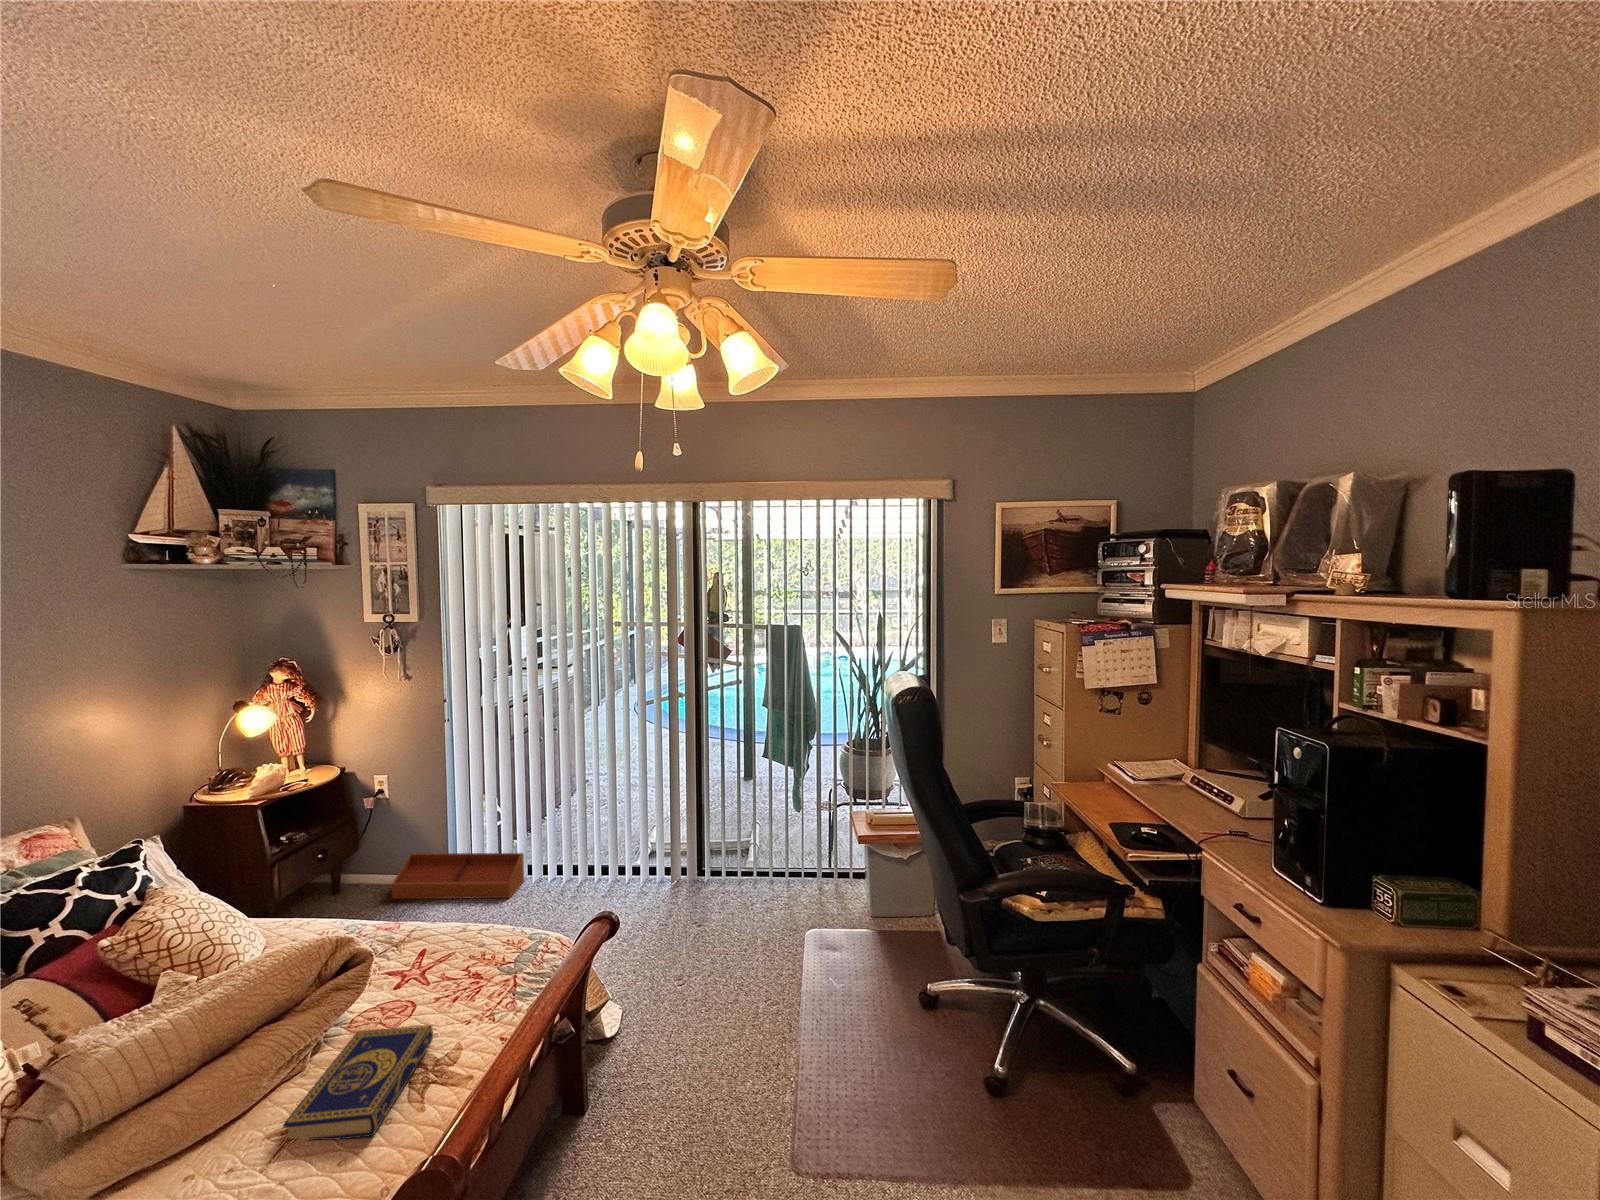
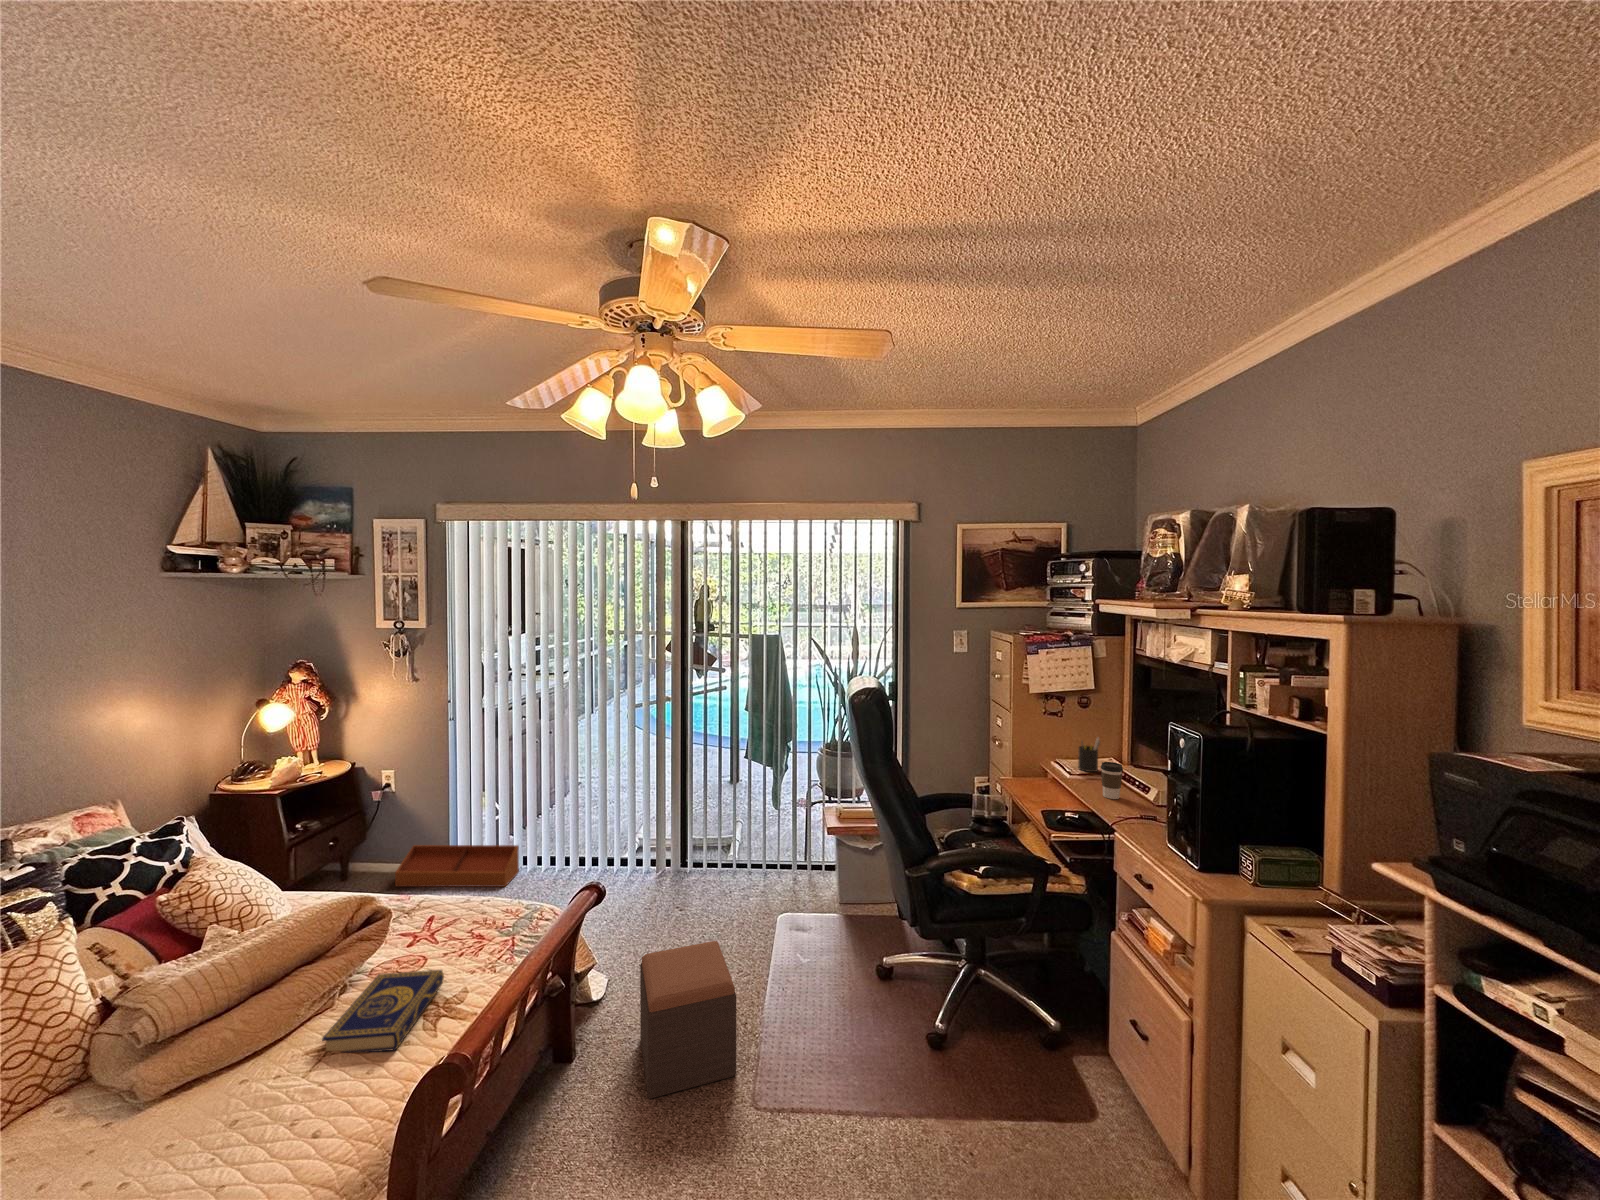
pen holder: none [1137,737,1163,775] -> present [1078,737,1100,772]
coffee cup: none [1171,767,1198,809] -> present [1101,762,1123,799]
footstool: none [659,971,771,1158] -> present [640,941,736,1099]

